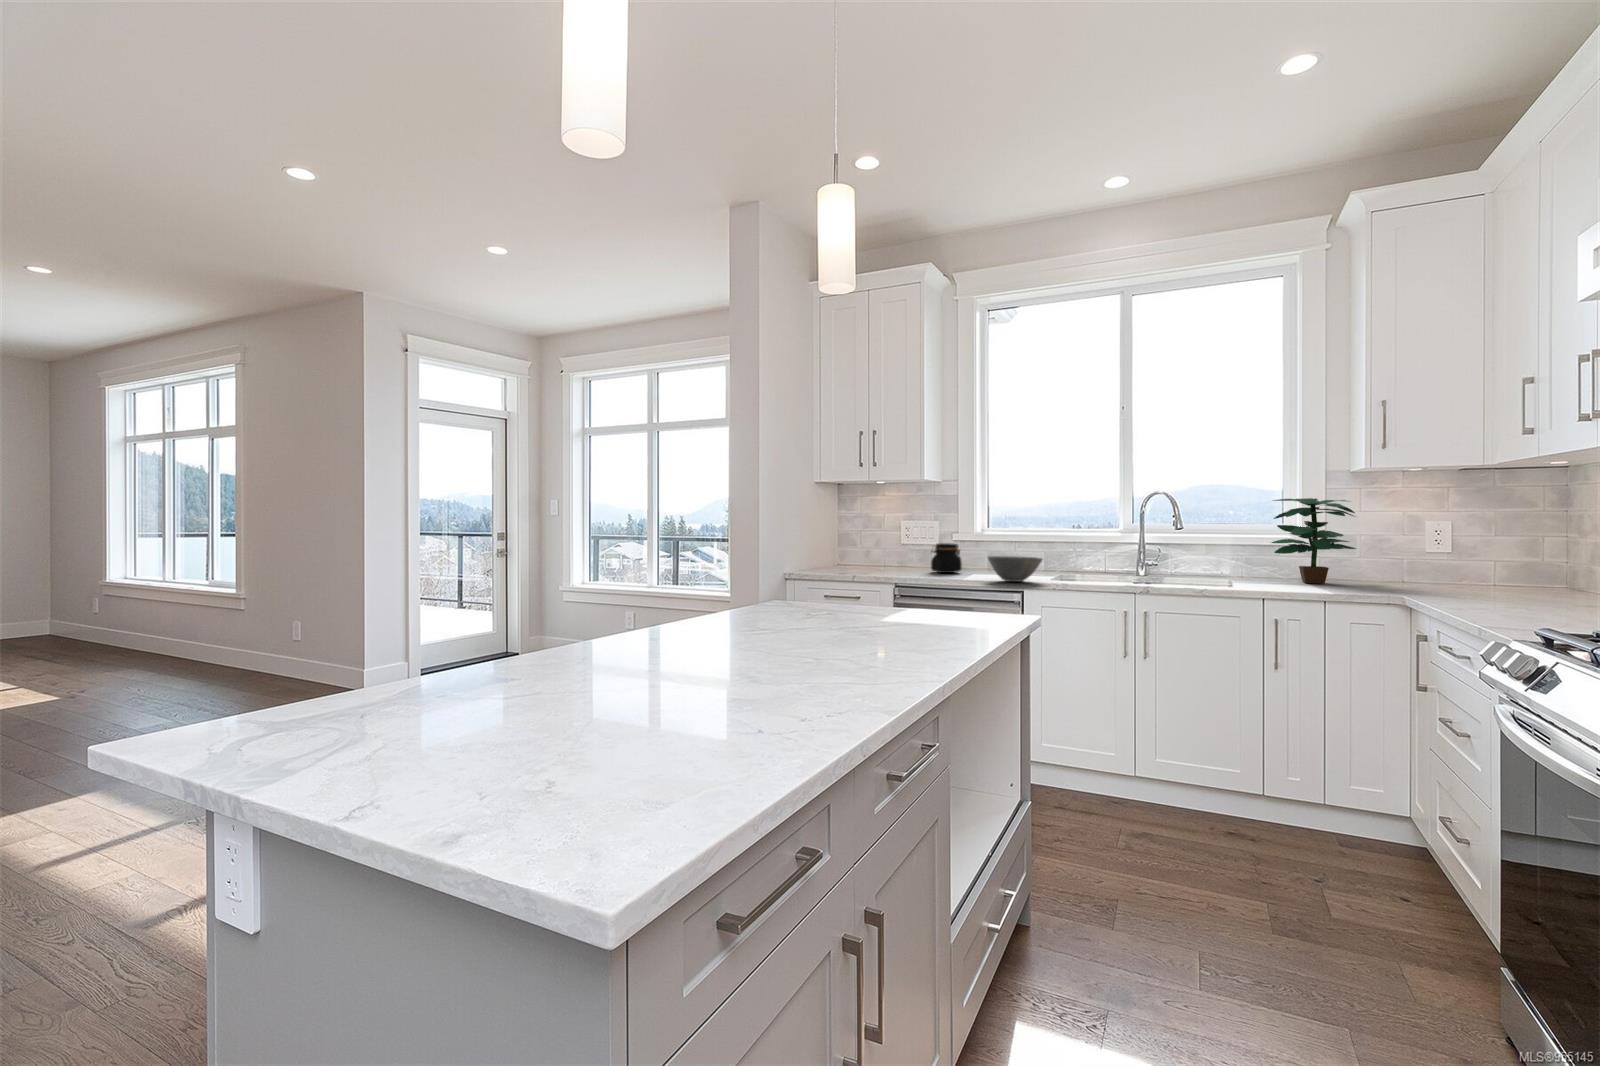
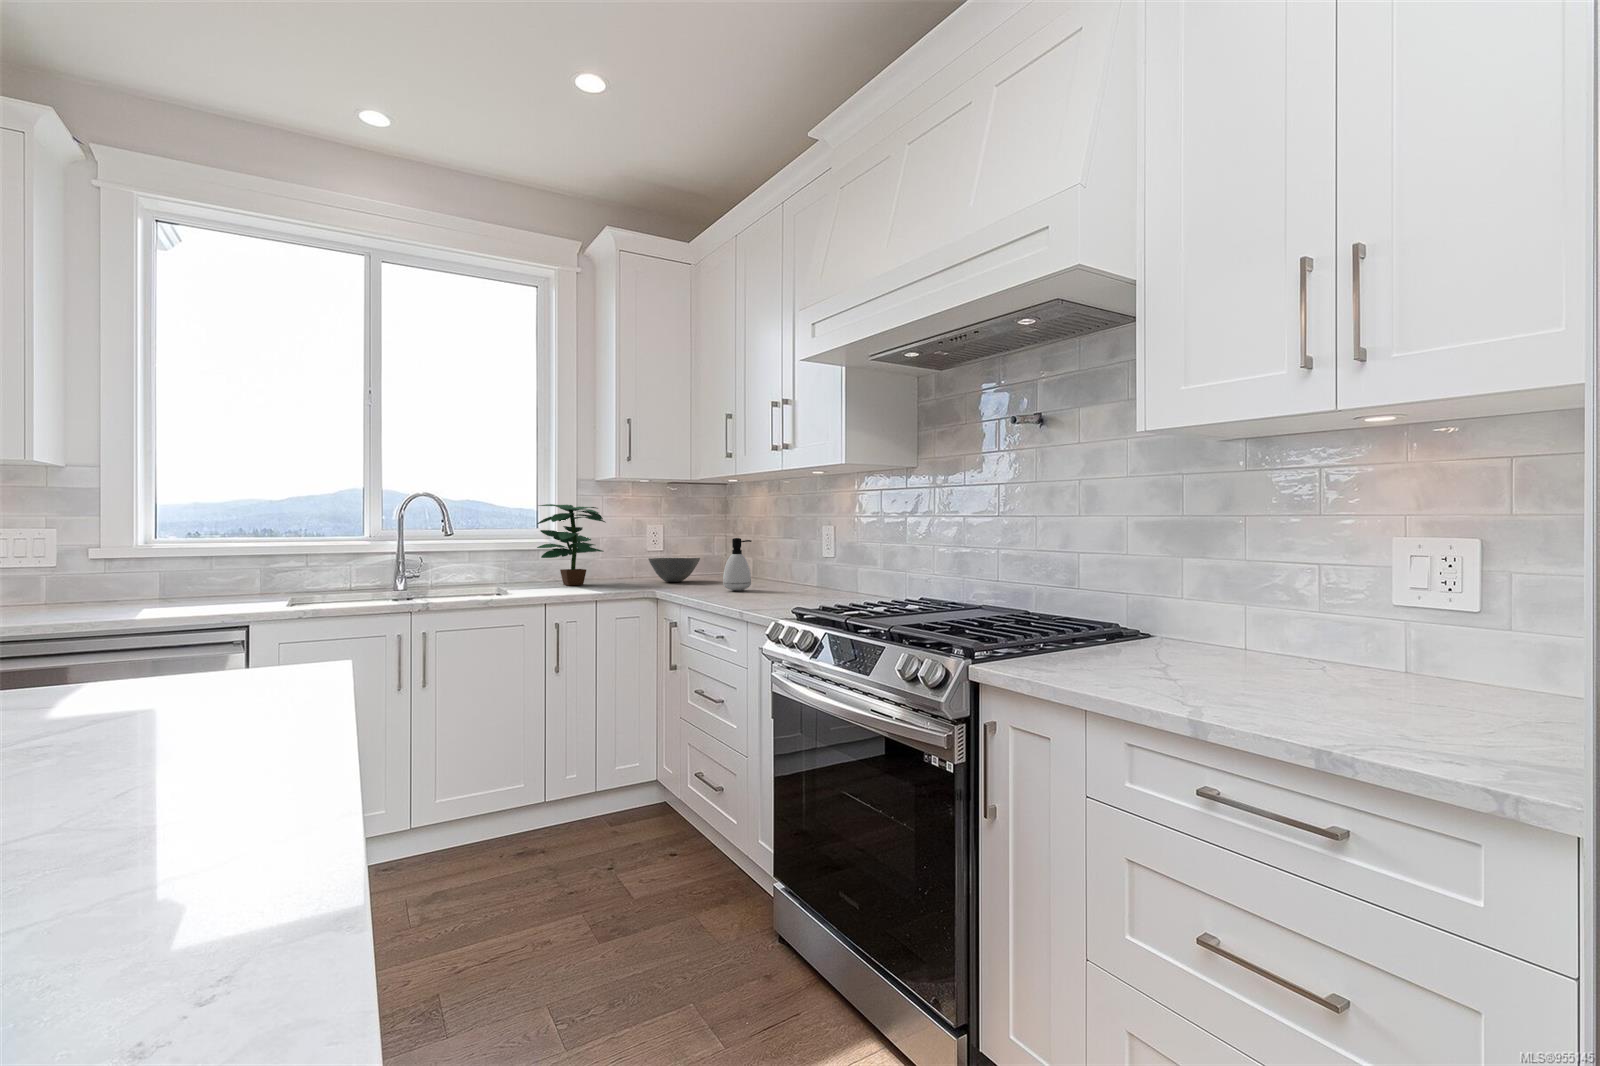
soap dispenser: none [1506,539,1558,606] -> present [723,538,751,591]
jar: present [931,543,962,573] -> none [47,561,115,609]
bowl: present [987,556,1042,582] -> present [648,558,700,582]

